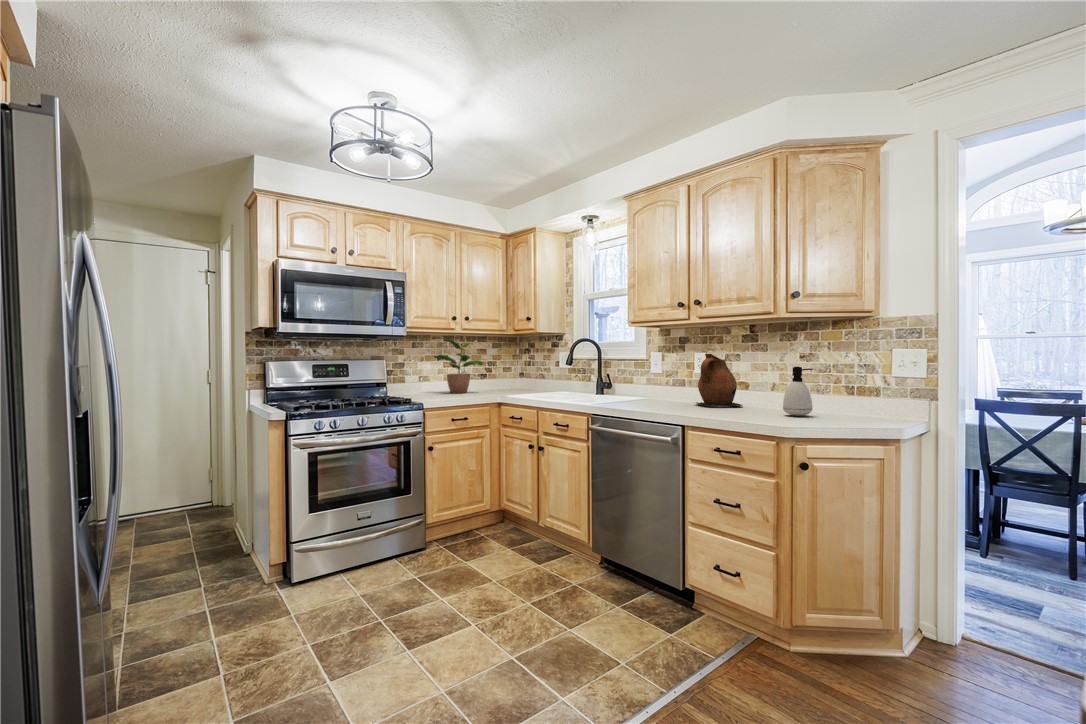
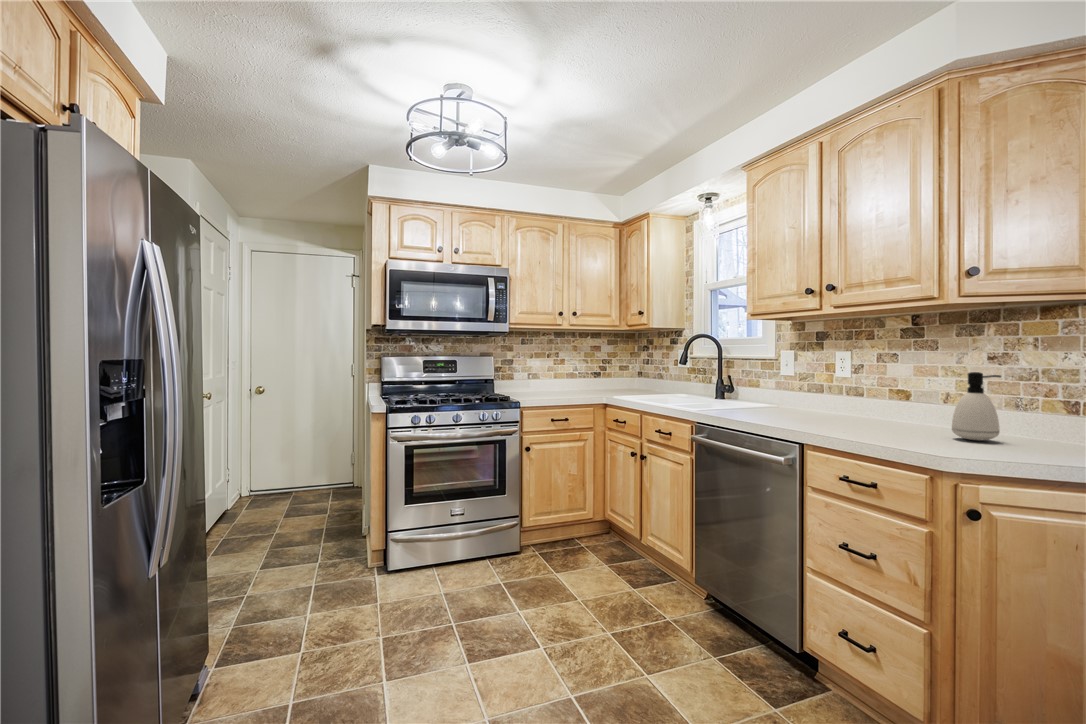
potted plant: present [434,340,484,393] -> none [544,336,595,393]
ceramic pitcher: present [696,354,742,406] -> none [830,353,900,423]

